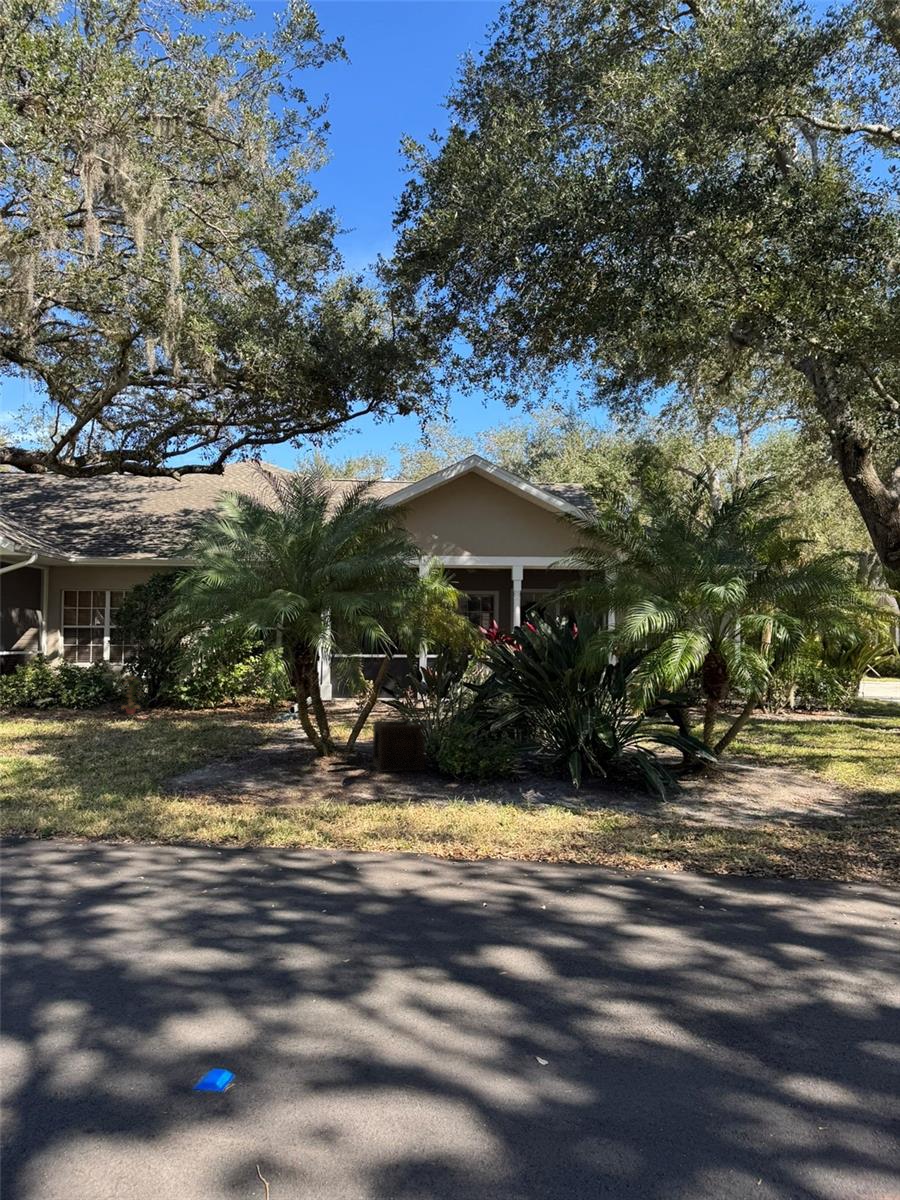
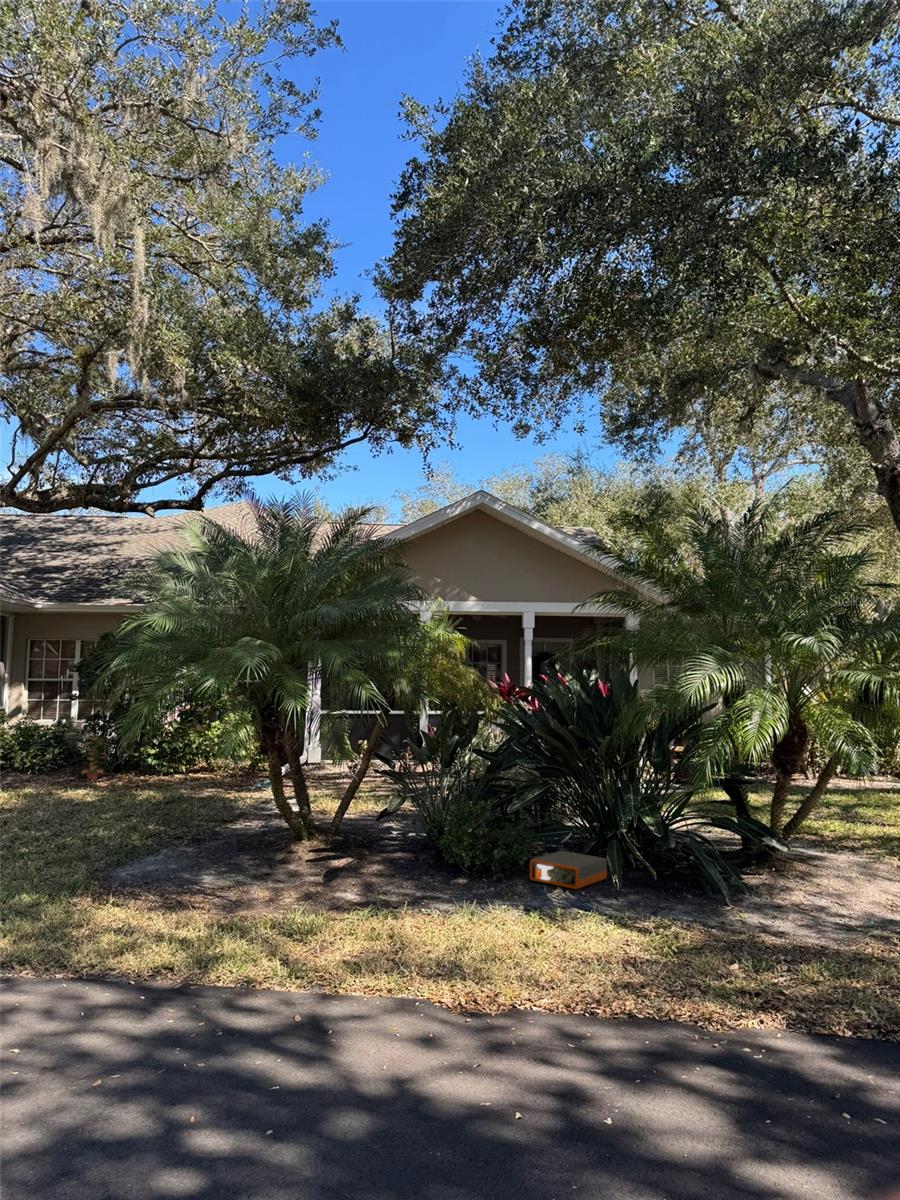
wooden crate: present [373,720,426,772] -> none [362,795,426,861]
storage box: none [509,763,572,791] -> present [530,851,607,889]

